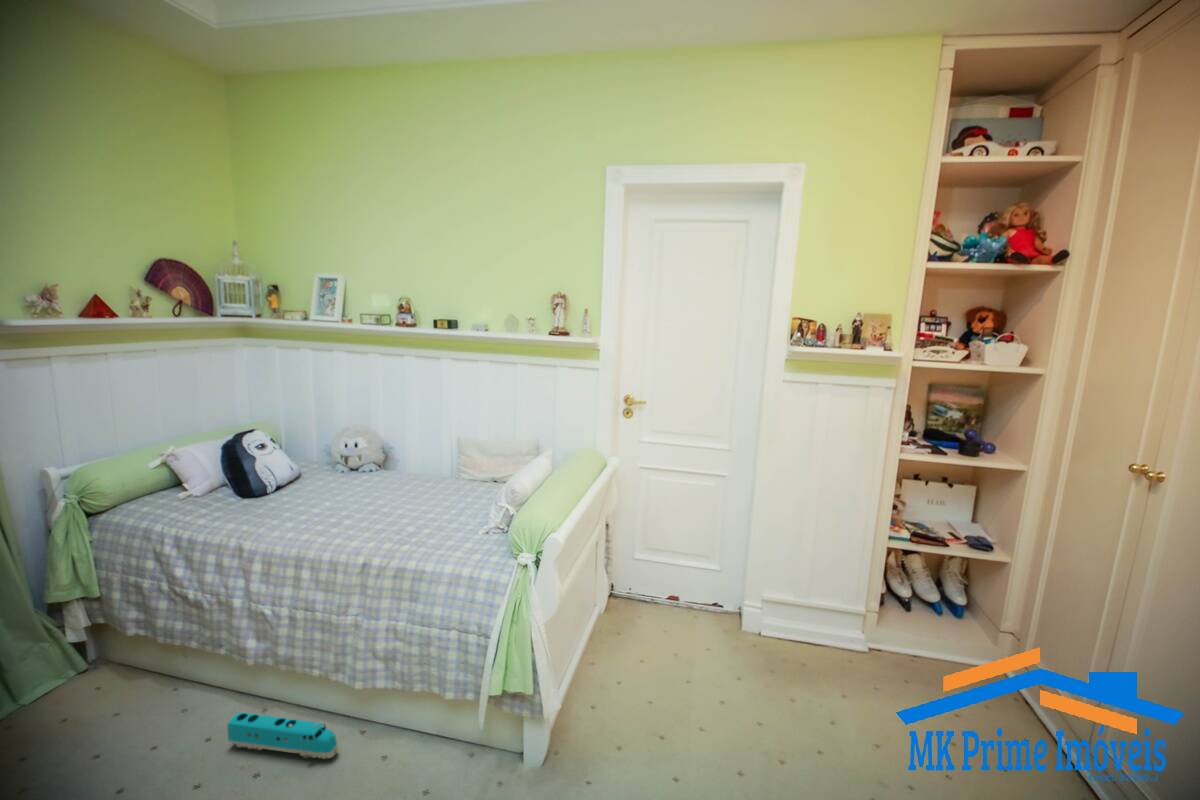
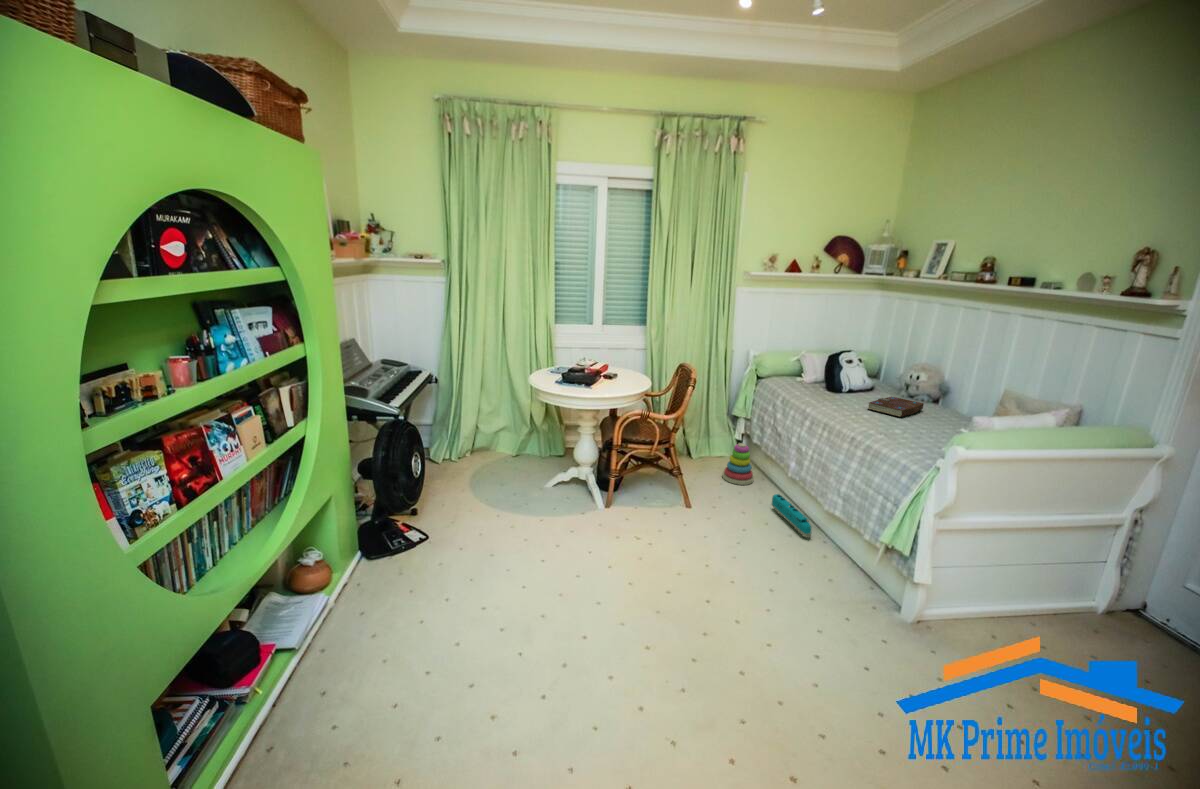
book: none [331,475,388,507] -> present [868,397,924,417]
stacking toy: none [61,658,151,760] -> present [723,443,754,485]

